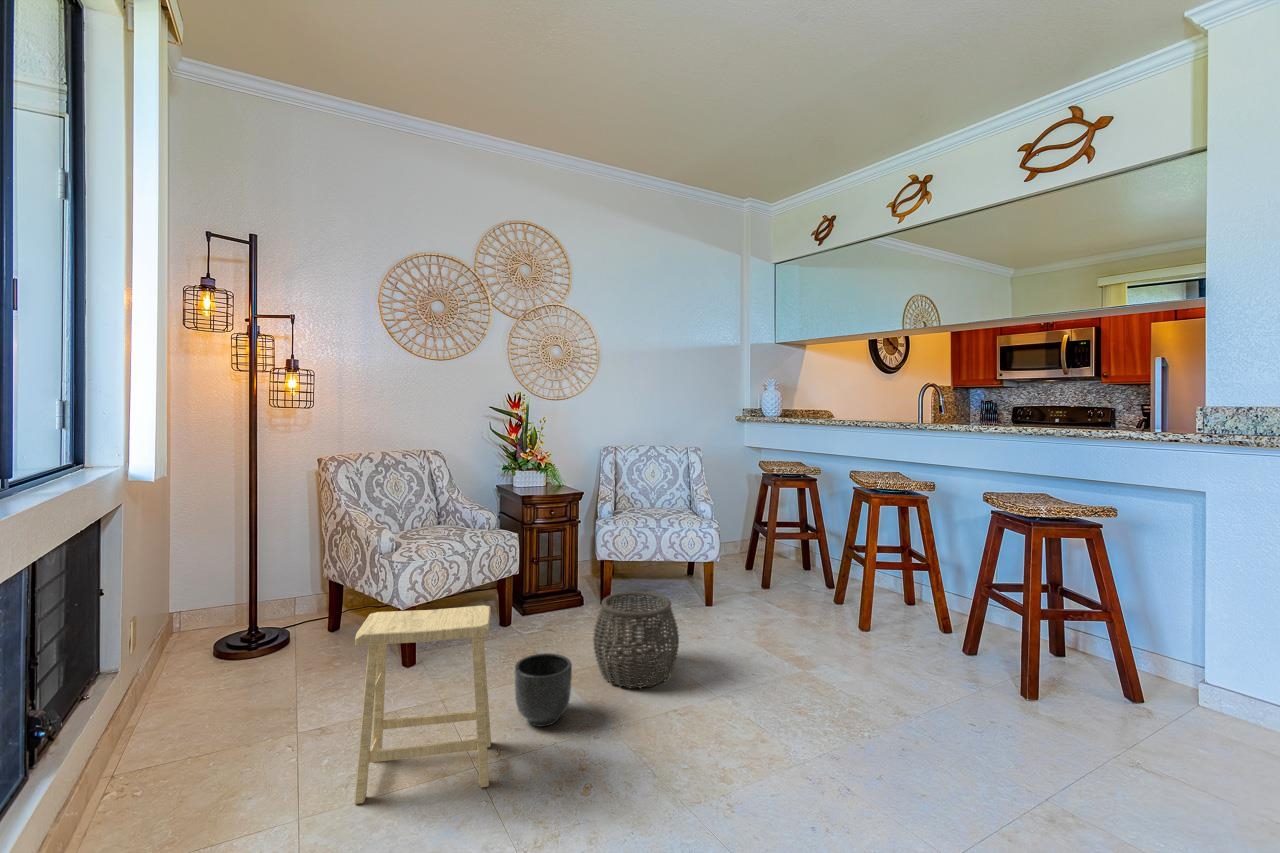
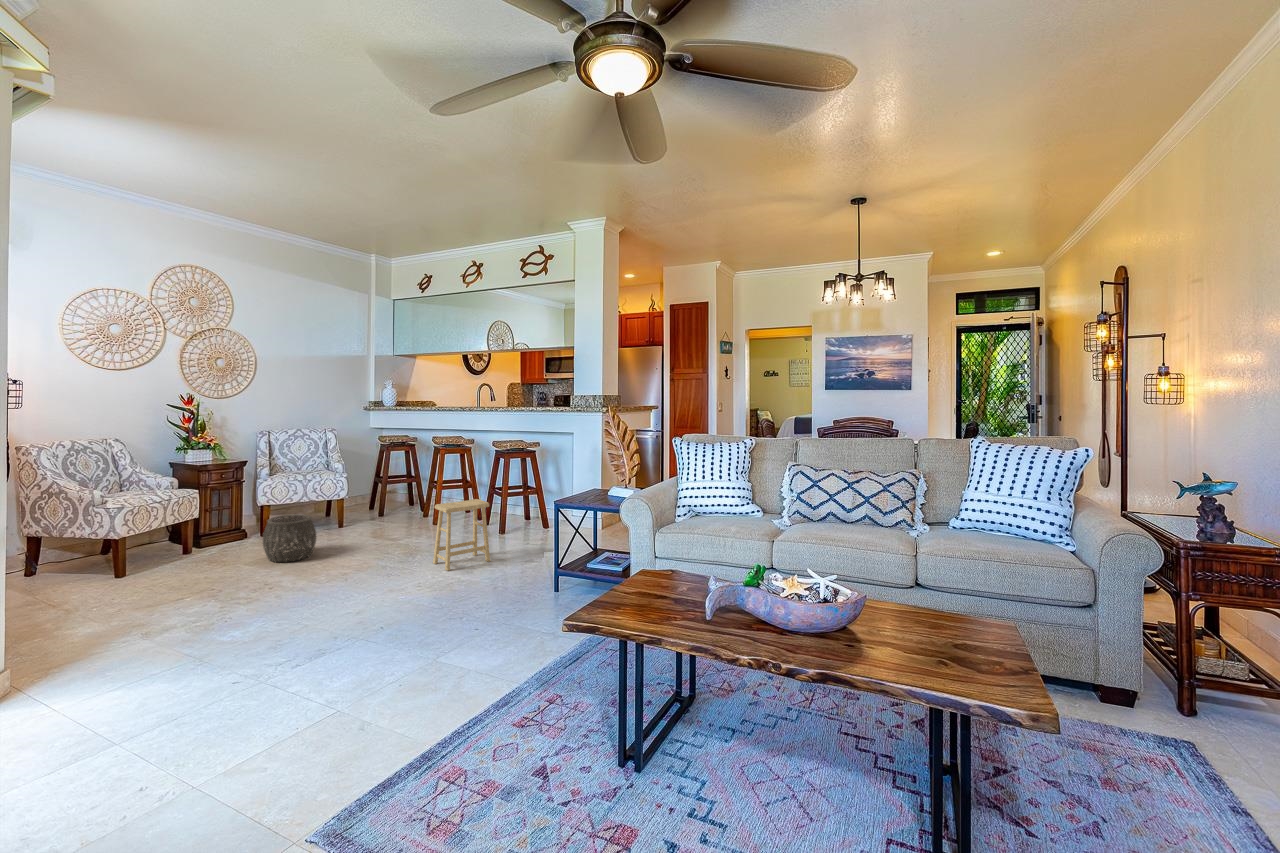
footstool: present [354,605,491,804] -> present [433,499,490,571]
planter: present [514,653,572,727] -> none [216,547,252,581]

